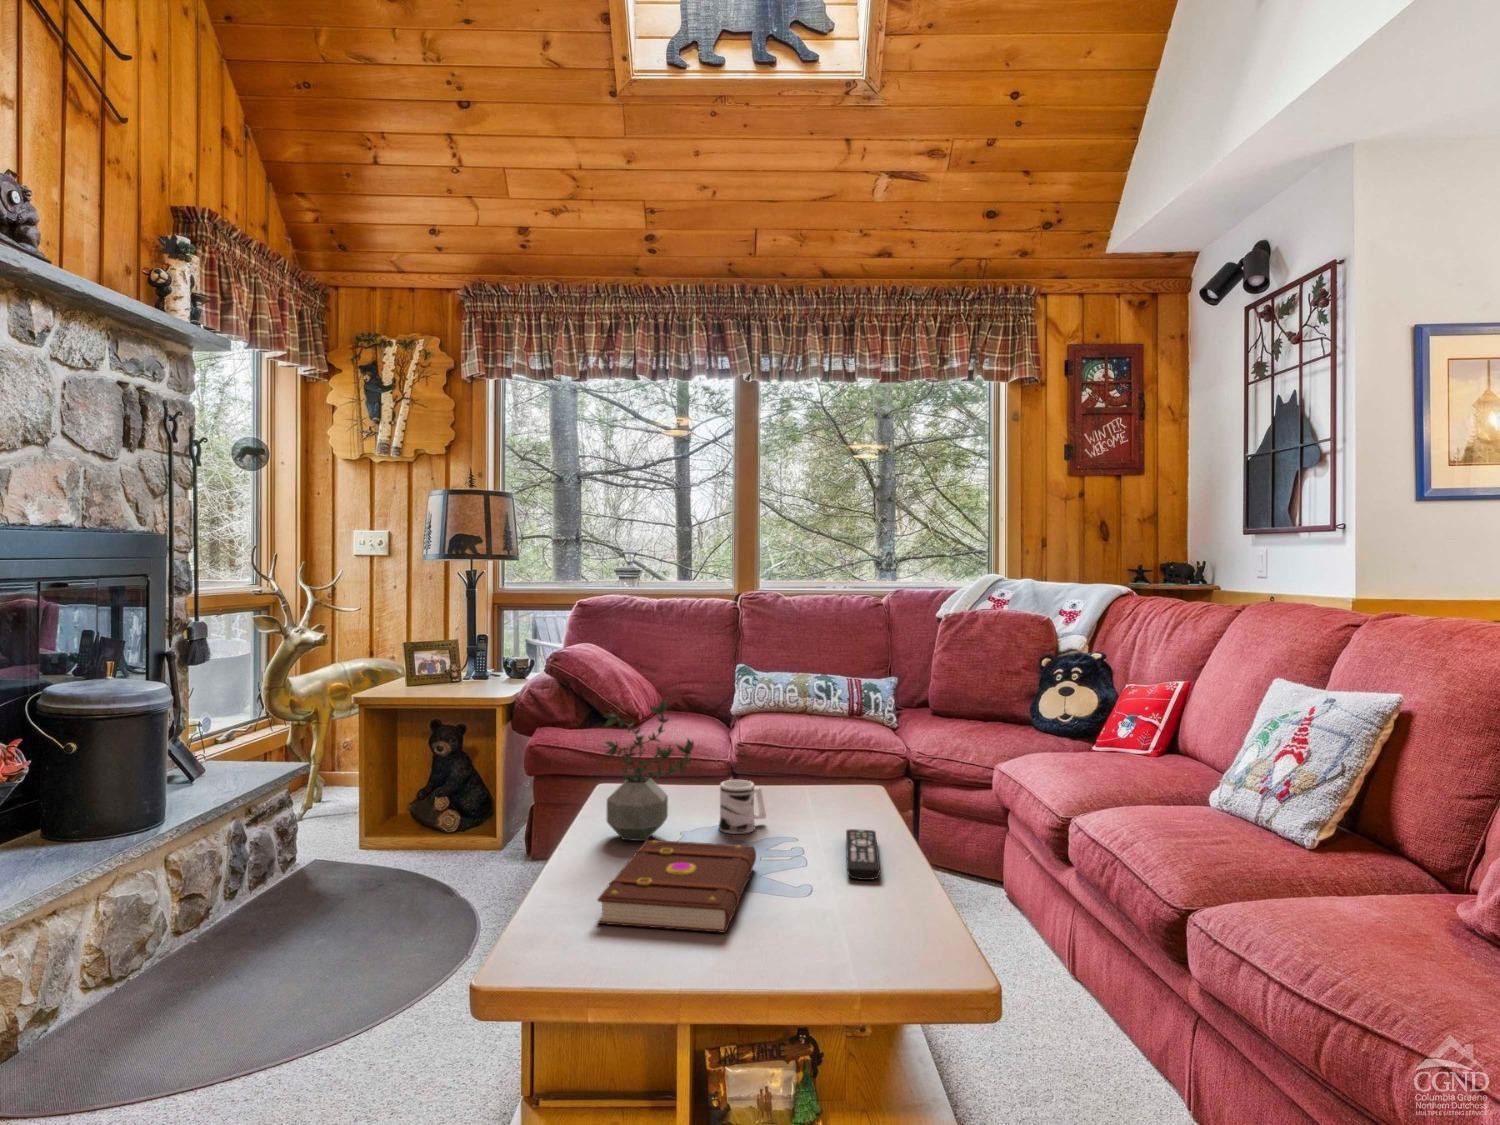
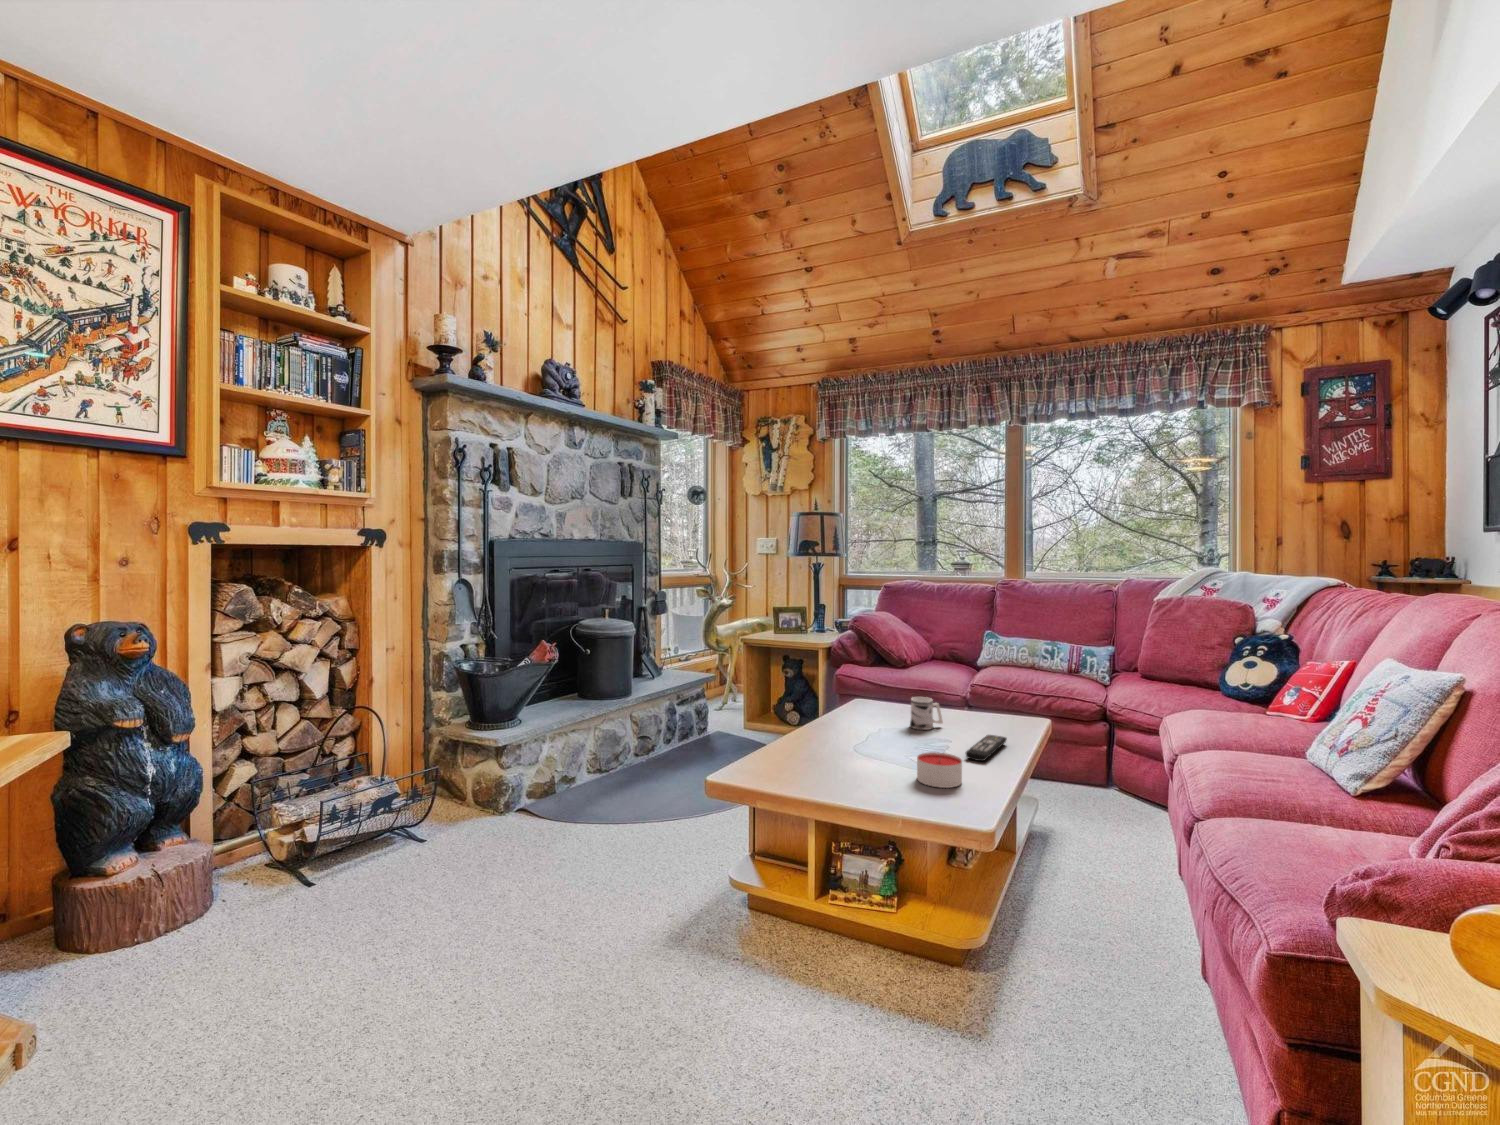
potted plant: present [604,700,694,841] -> none [836,642,891,726]
book: present [598,840,756,932] -> none [803,722,914,769]
candle: none [814,882,888,948] -> present [917,752,962,788]

